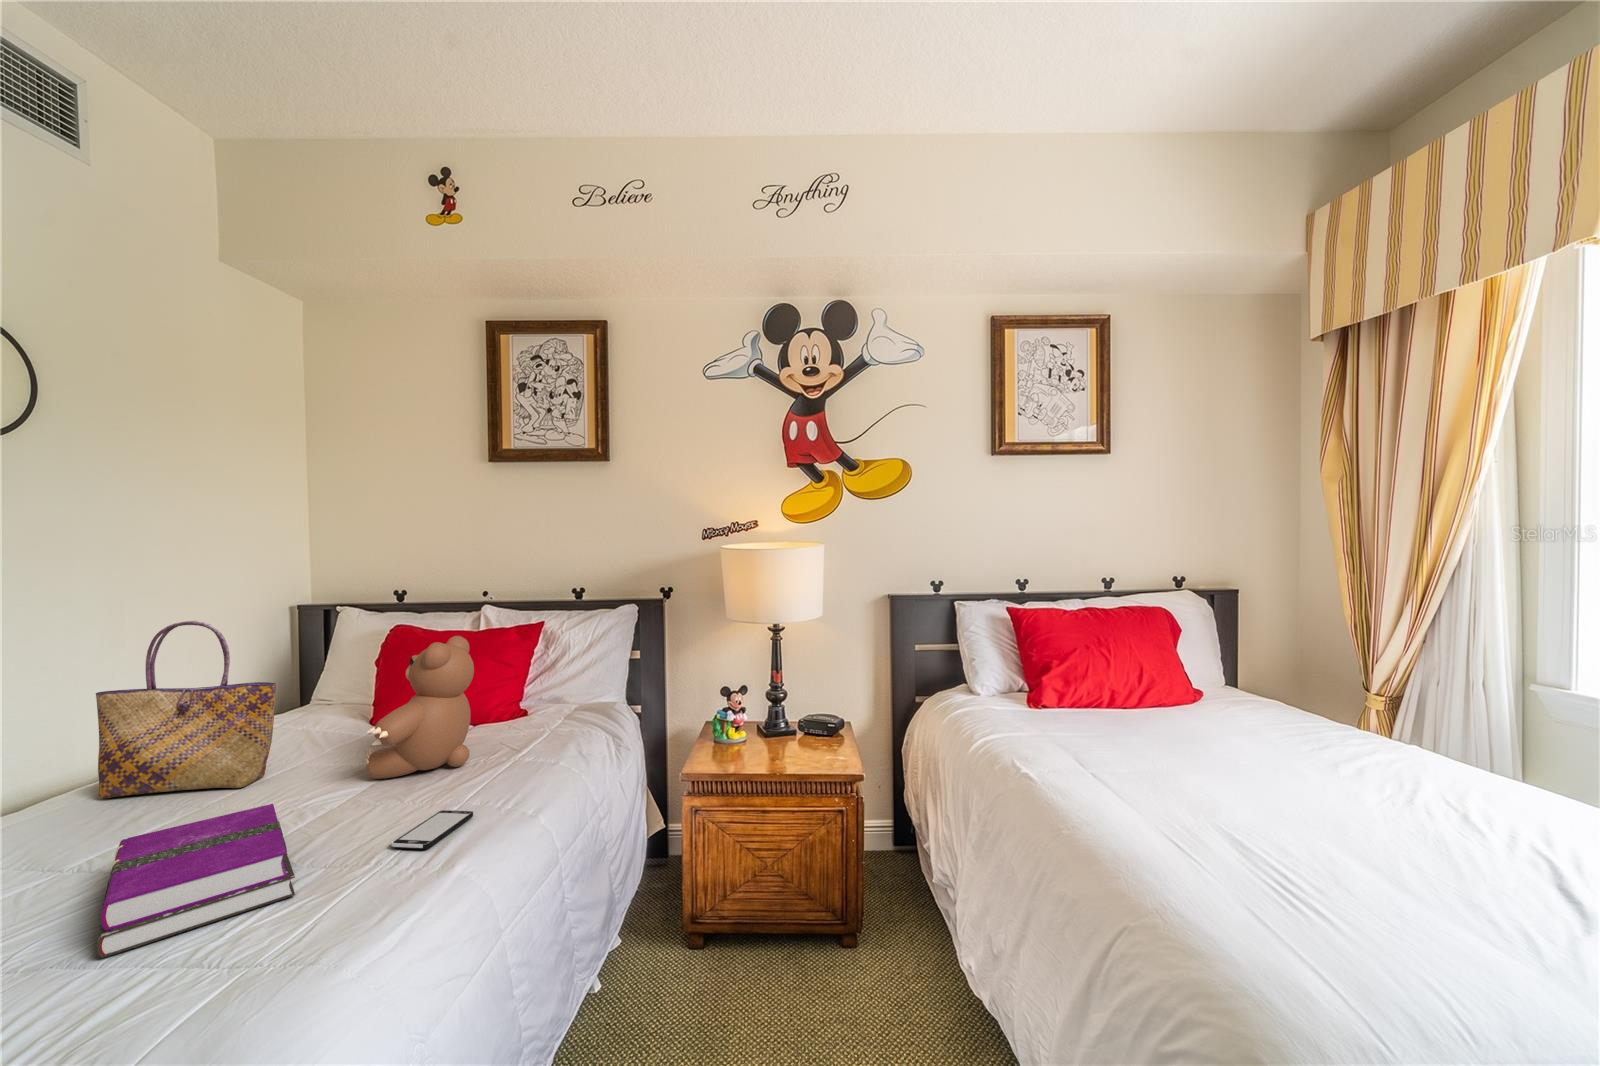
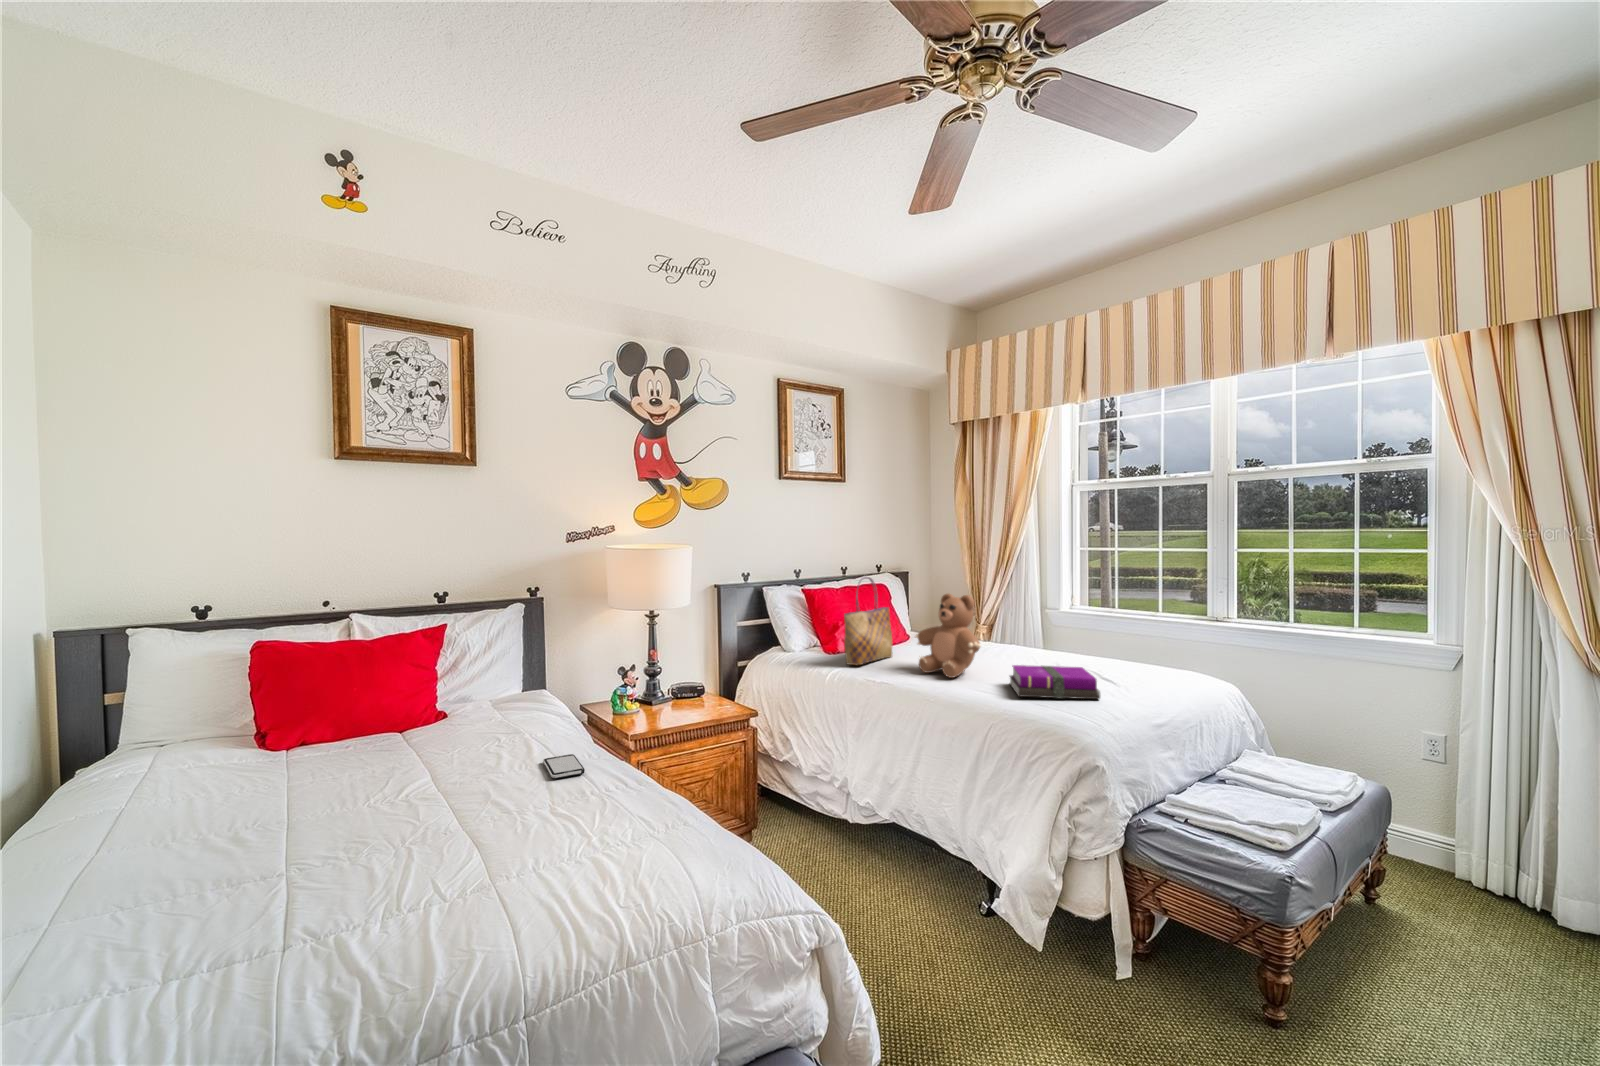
tote bag: present [96,621,276,798] -> present [844,576,892,665]
teddy bear: present [366,636,474,779] -> present [915,594,981,678]
notebook: present [96,804,295,958] -> present [1010,665,1100,699]

